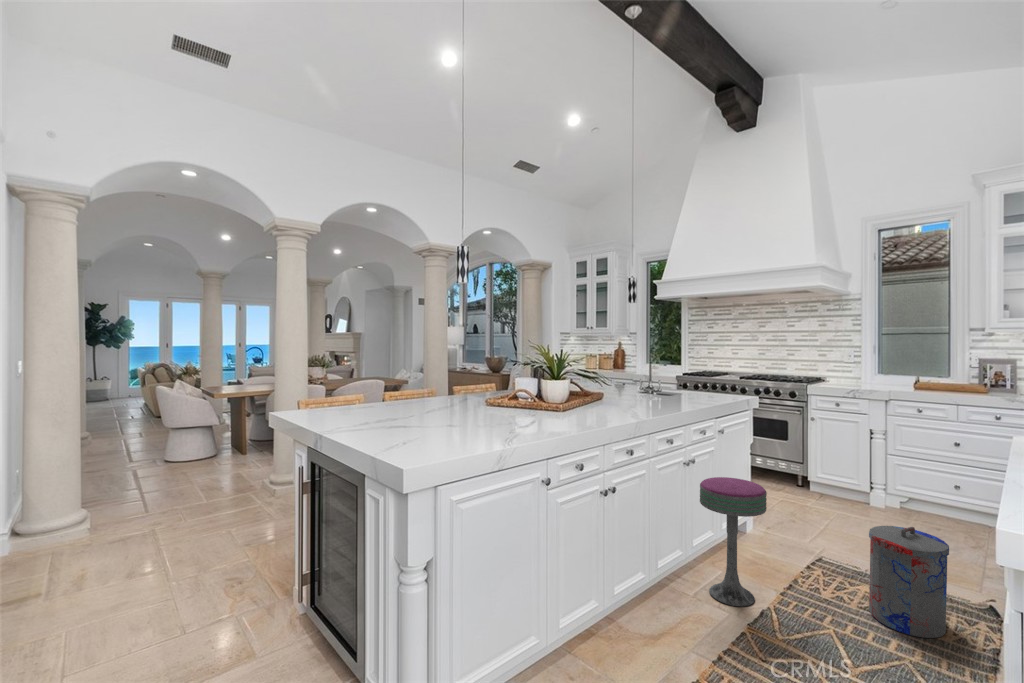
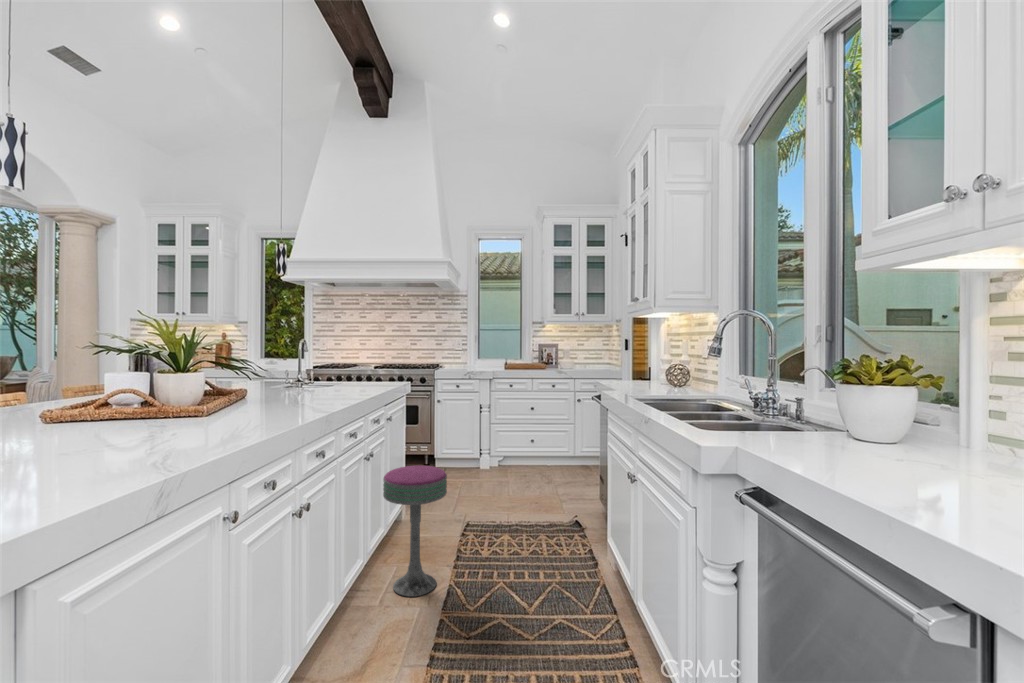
trash can: present [869,526,949,638] -> none [516,477,567,564]

